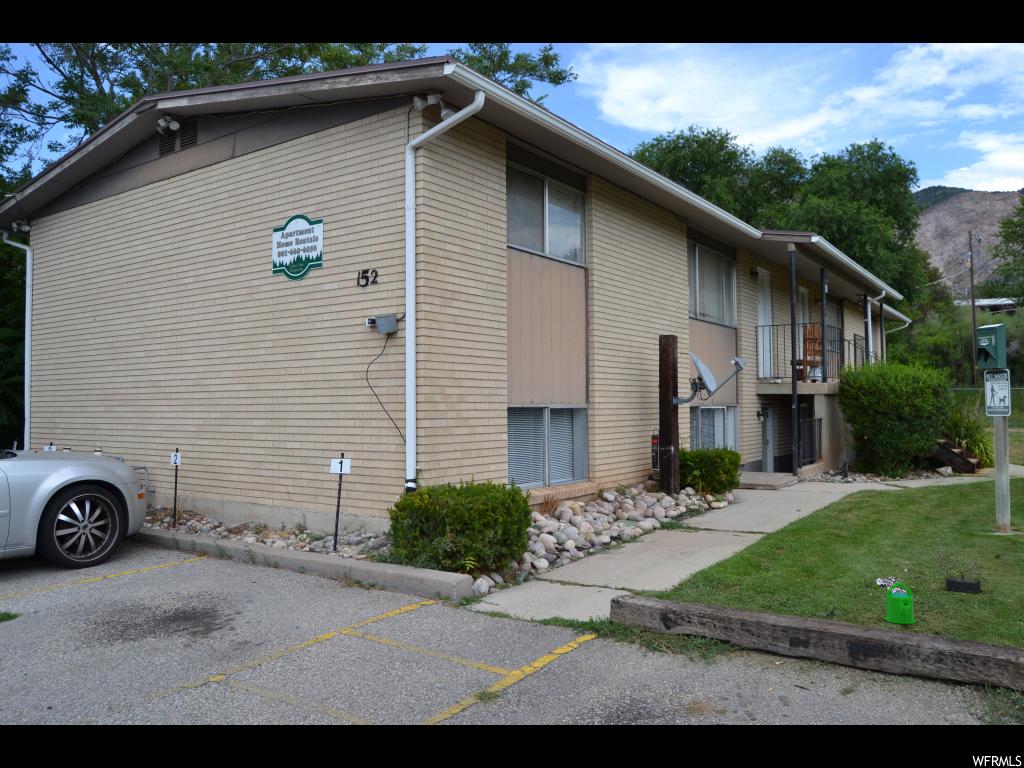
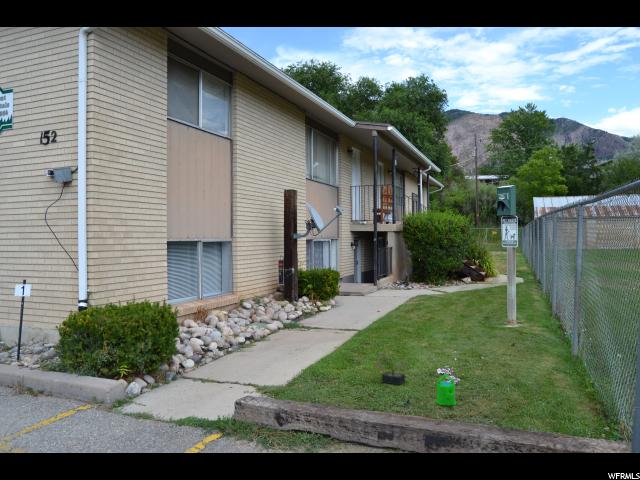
decorative plant: present [936,549,986,593] -> present [376,353,407,385]

